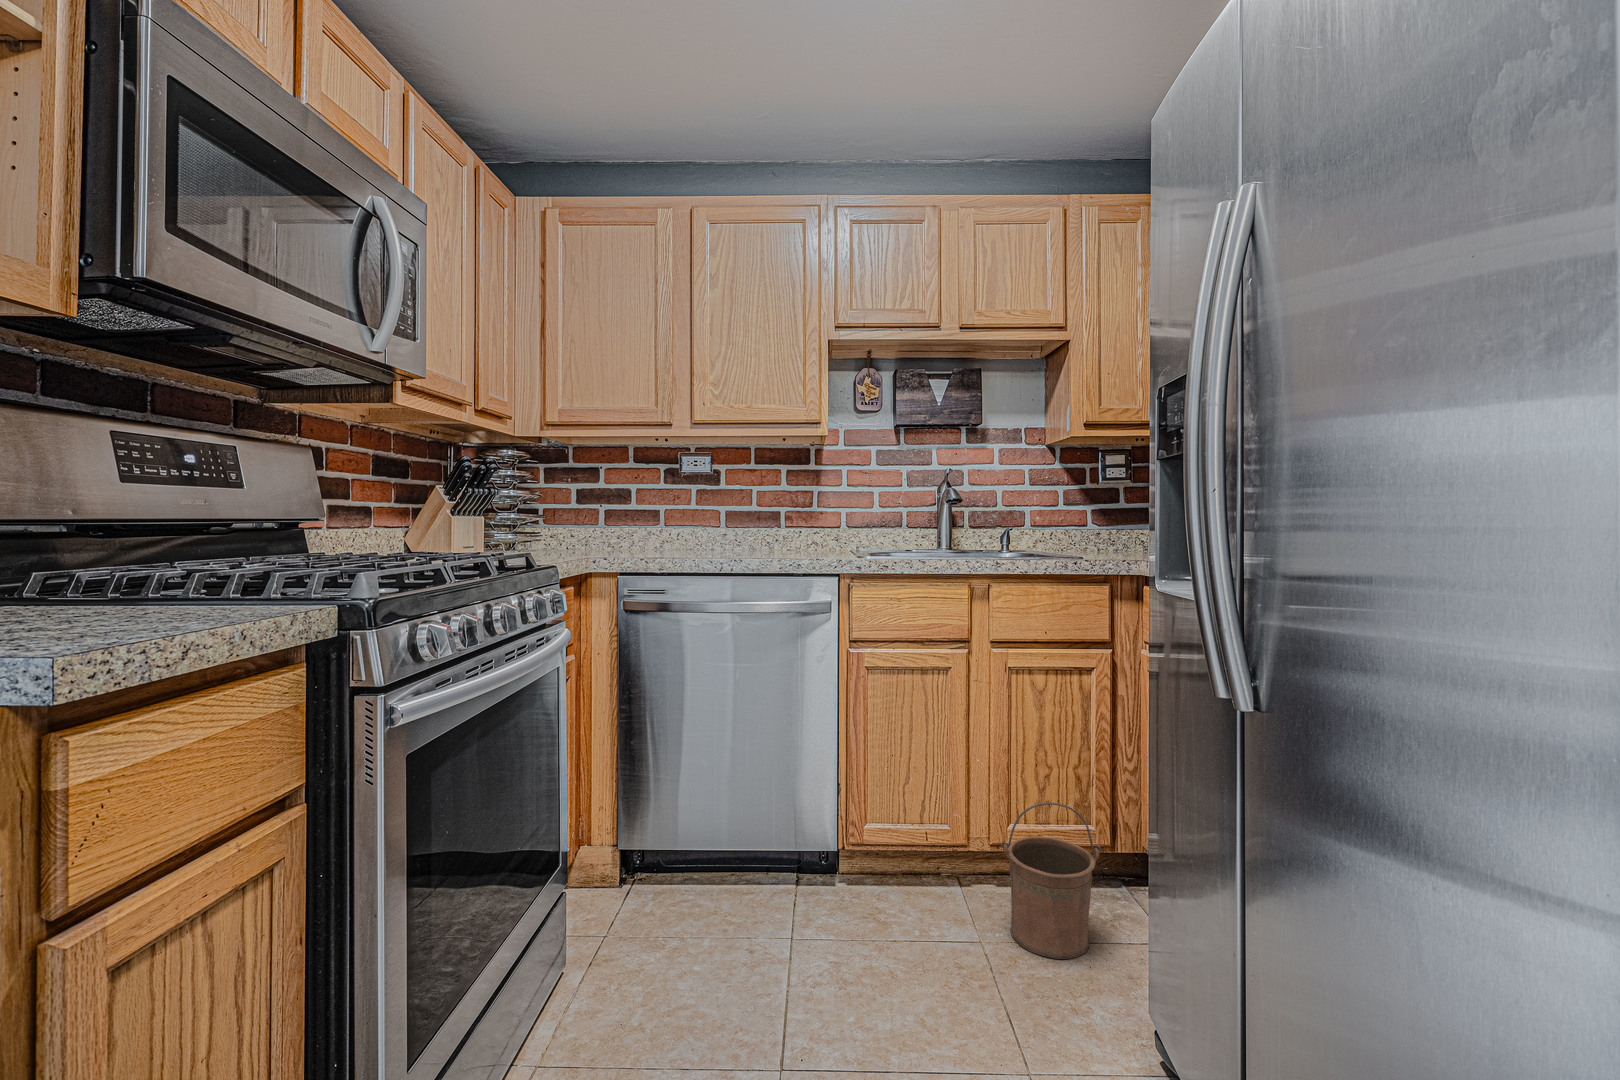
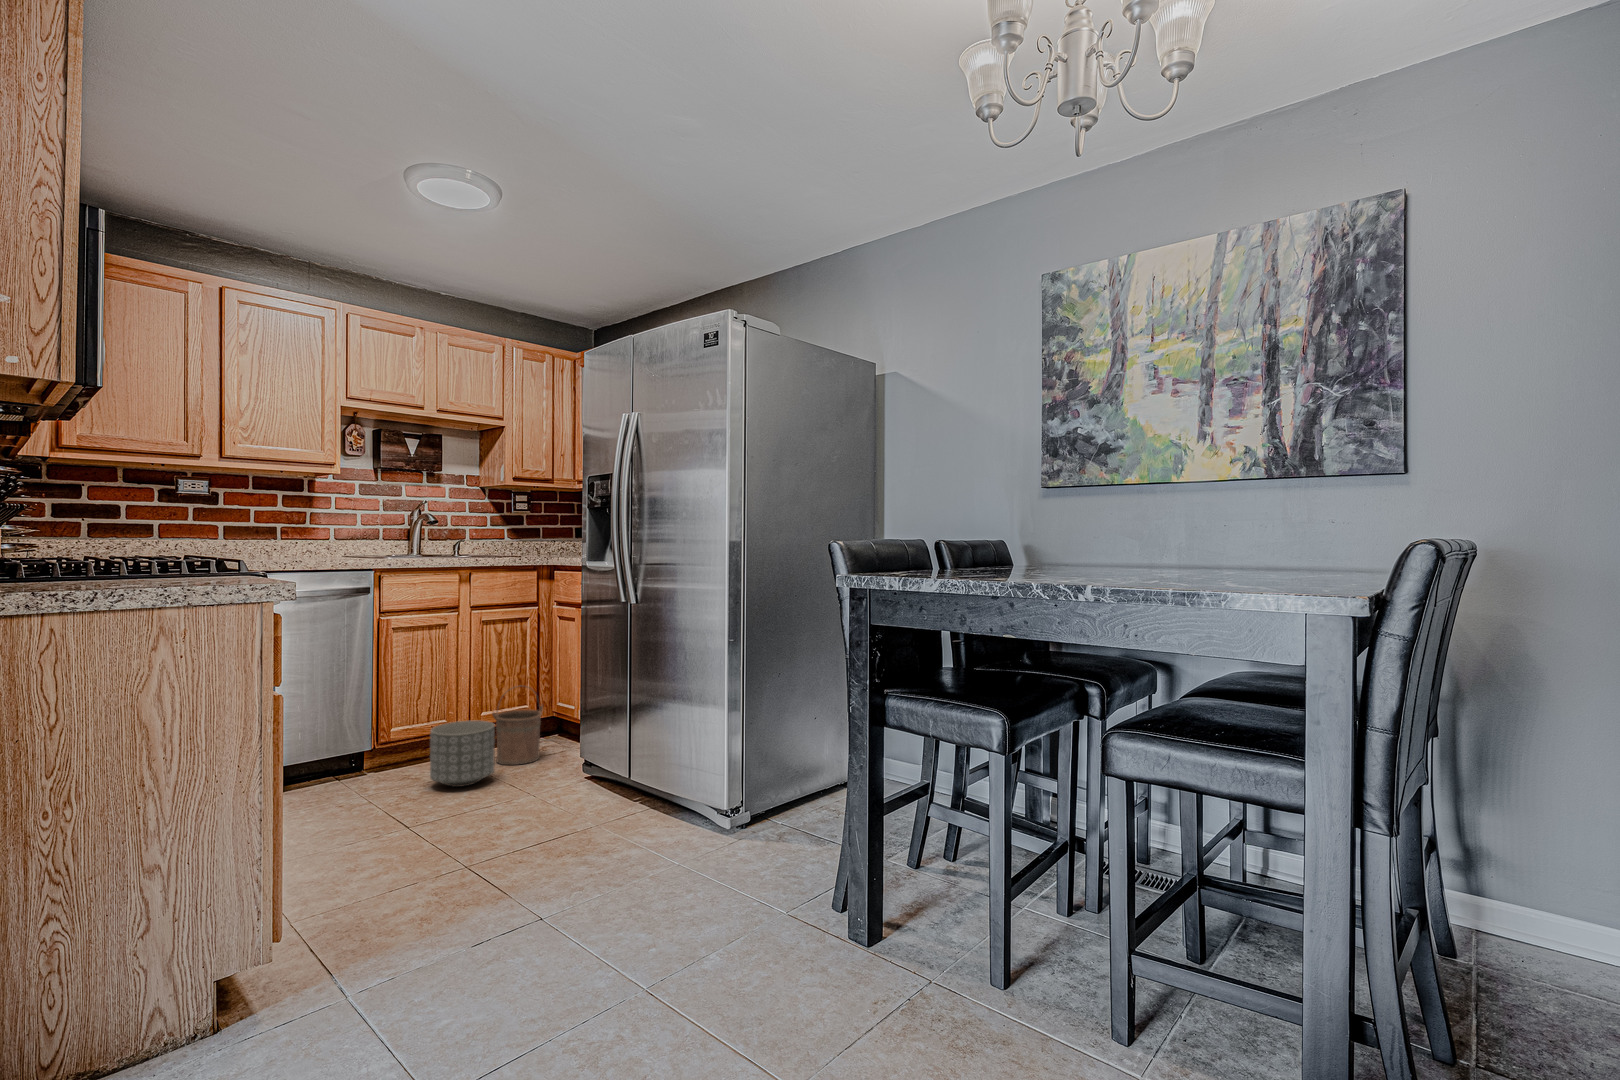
planter: none [870,848,978,988] -> present [430,721,495,787]

